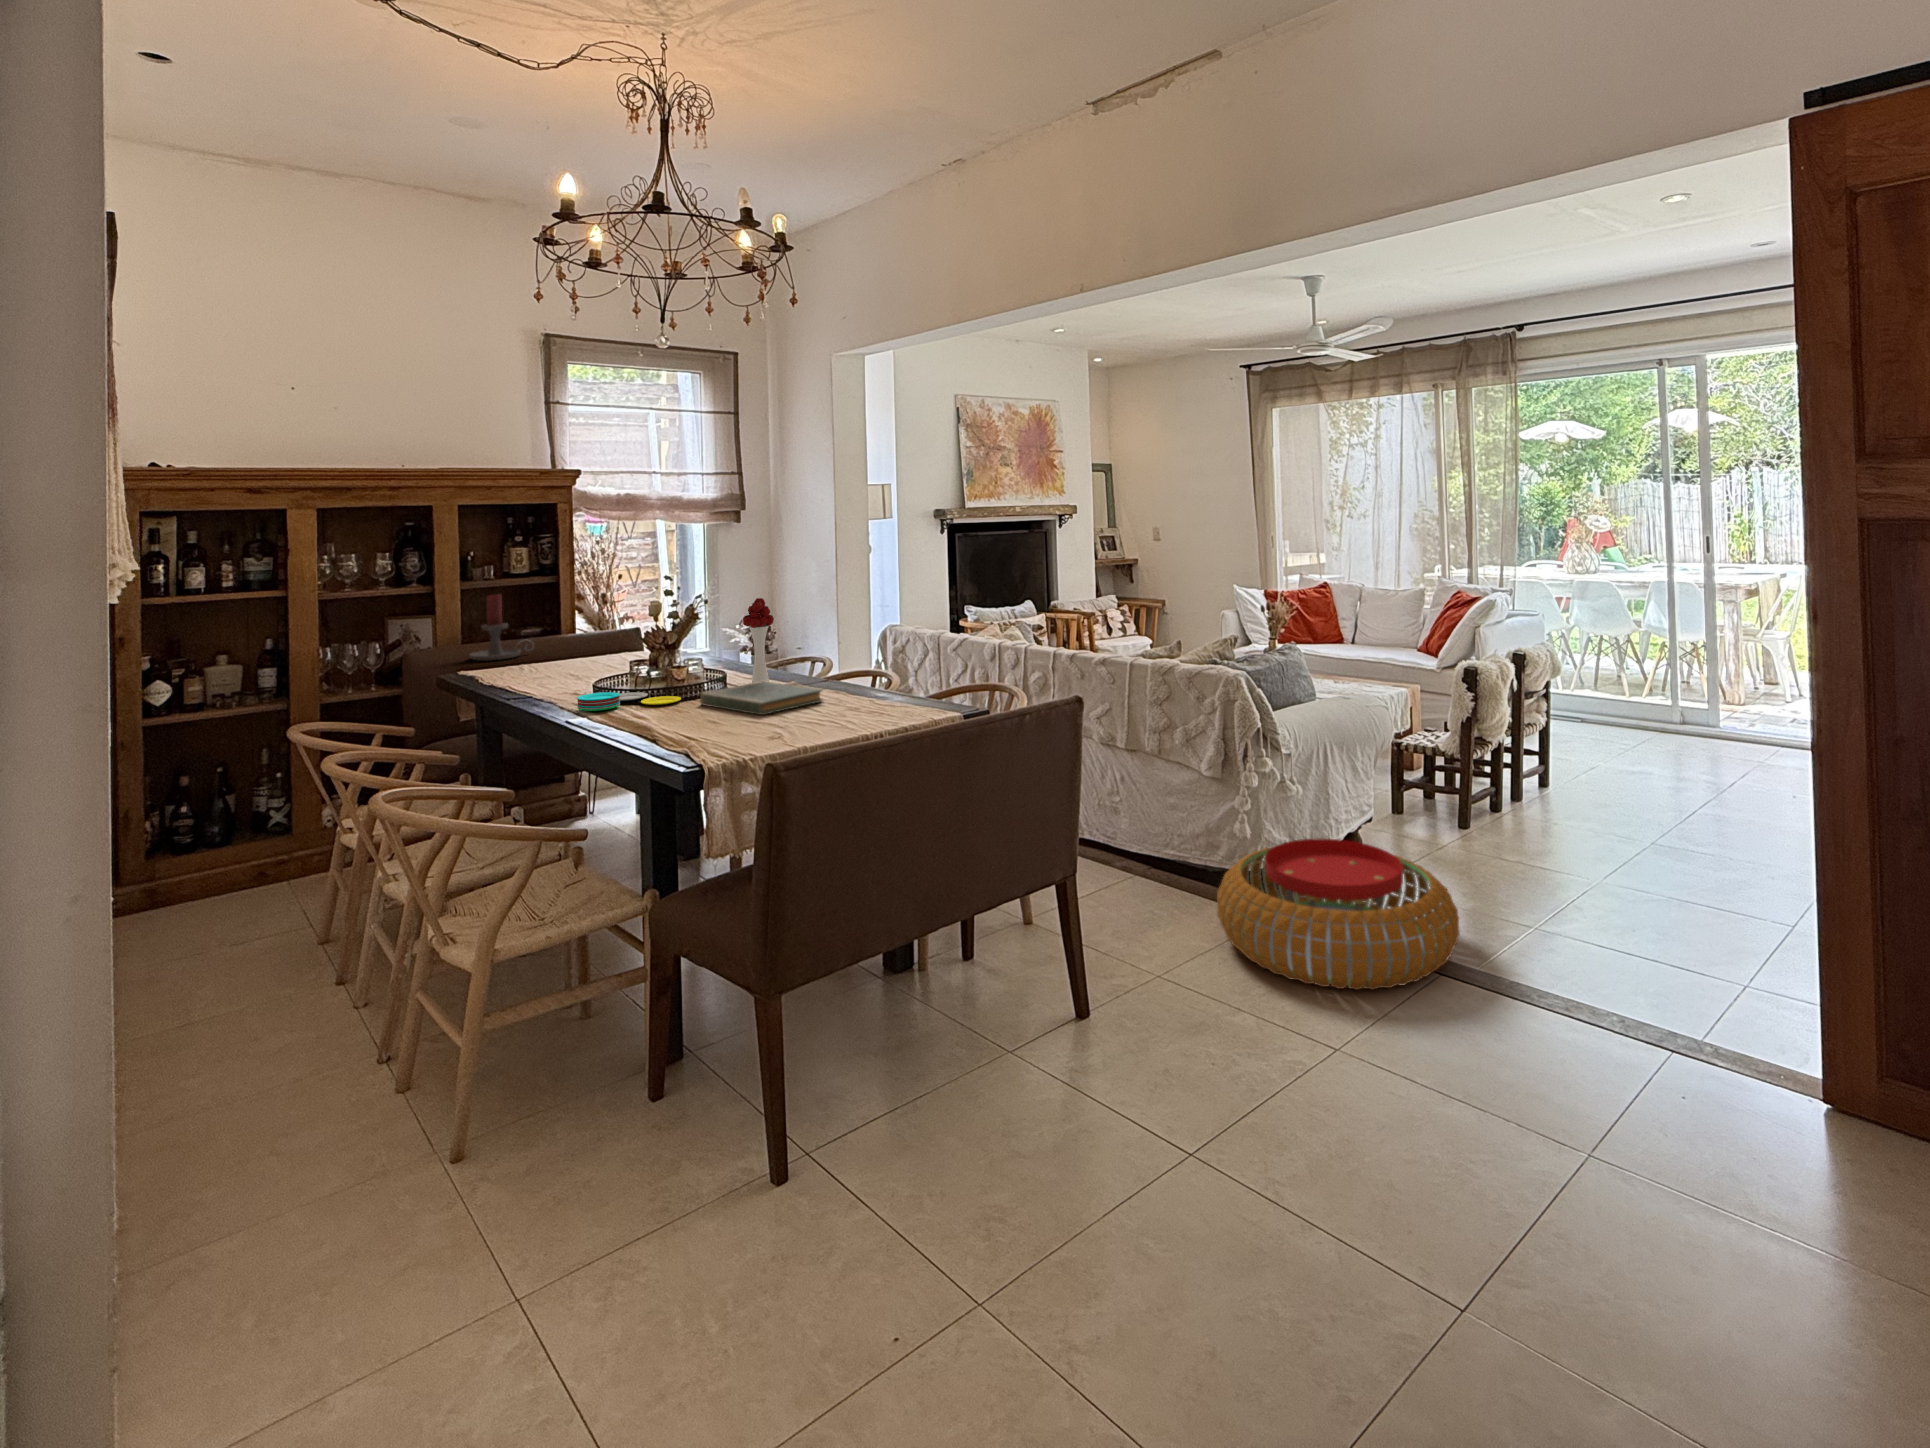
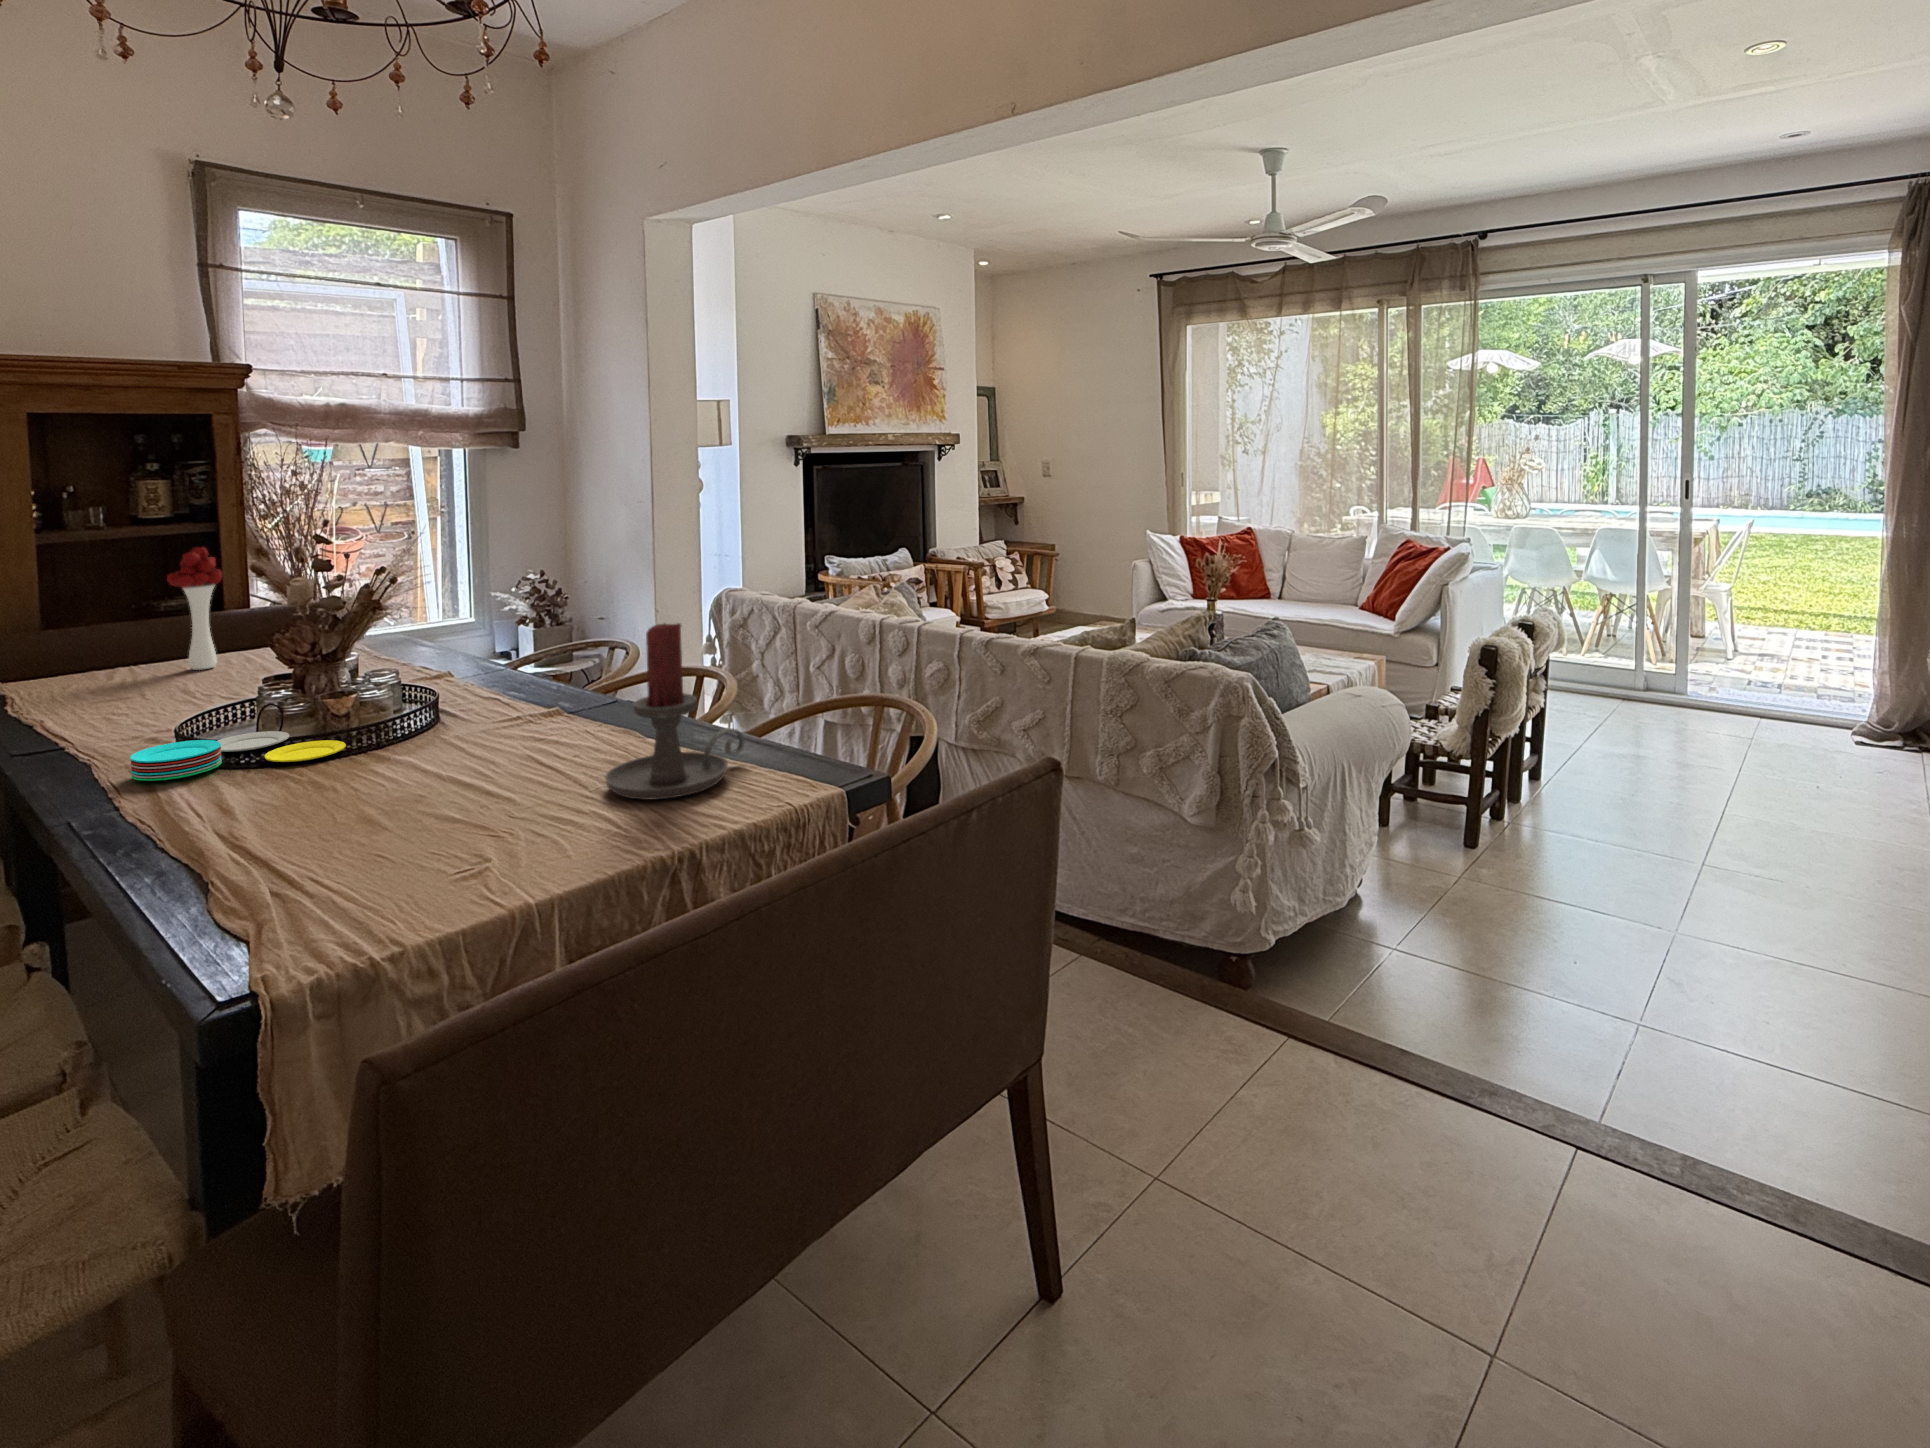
candle holder: present [470,594,534,661] -> present [605,623,745,800]
flower bouquet: present [743,598,774,683] -> present [167,547,222,670]
book: present [700,681,823,715] -> none [377,707,605,786]
pouf: present [1217,839,1460,990] -> none [1220,909,1584,1171]

